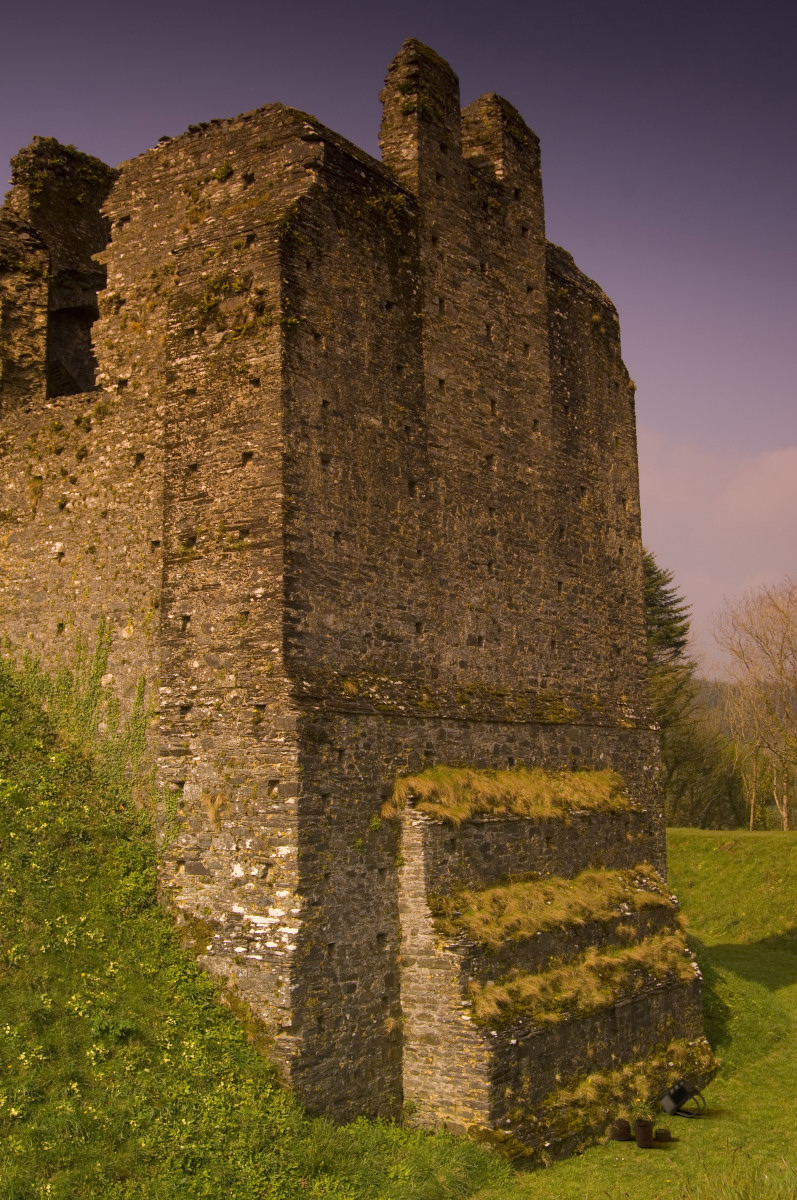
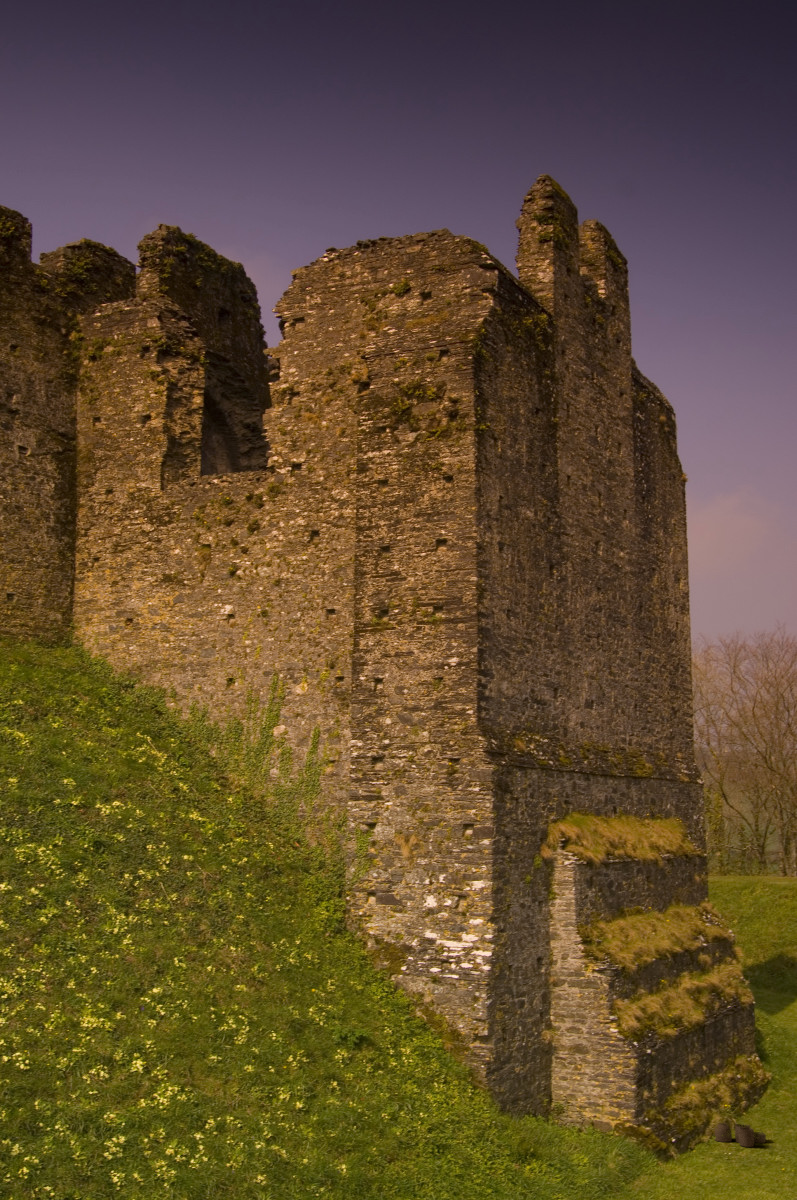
backpack: present [659,1079,706,1117] -> none [742,1092,783,1125]

